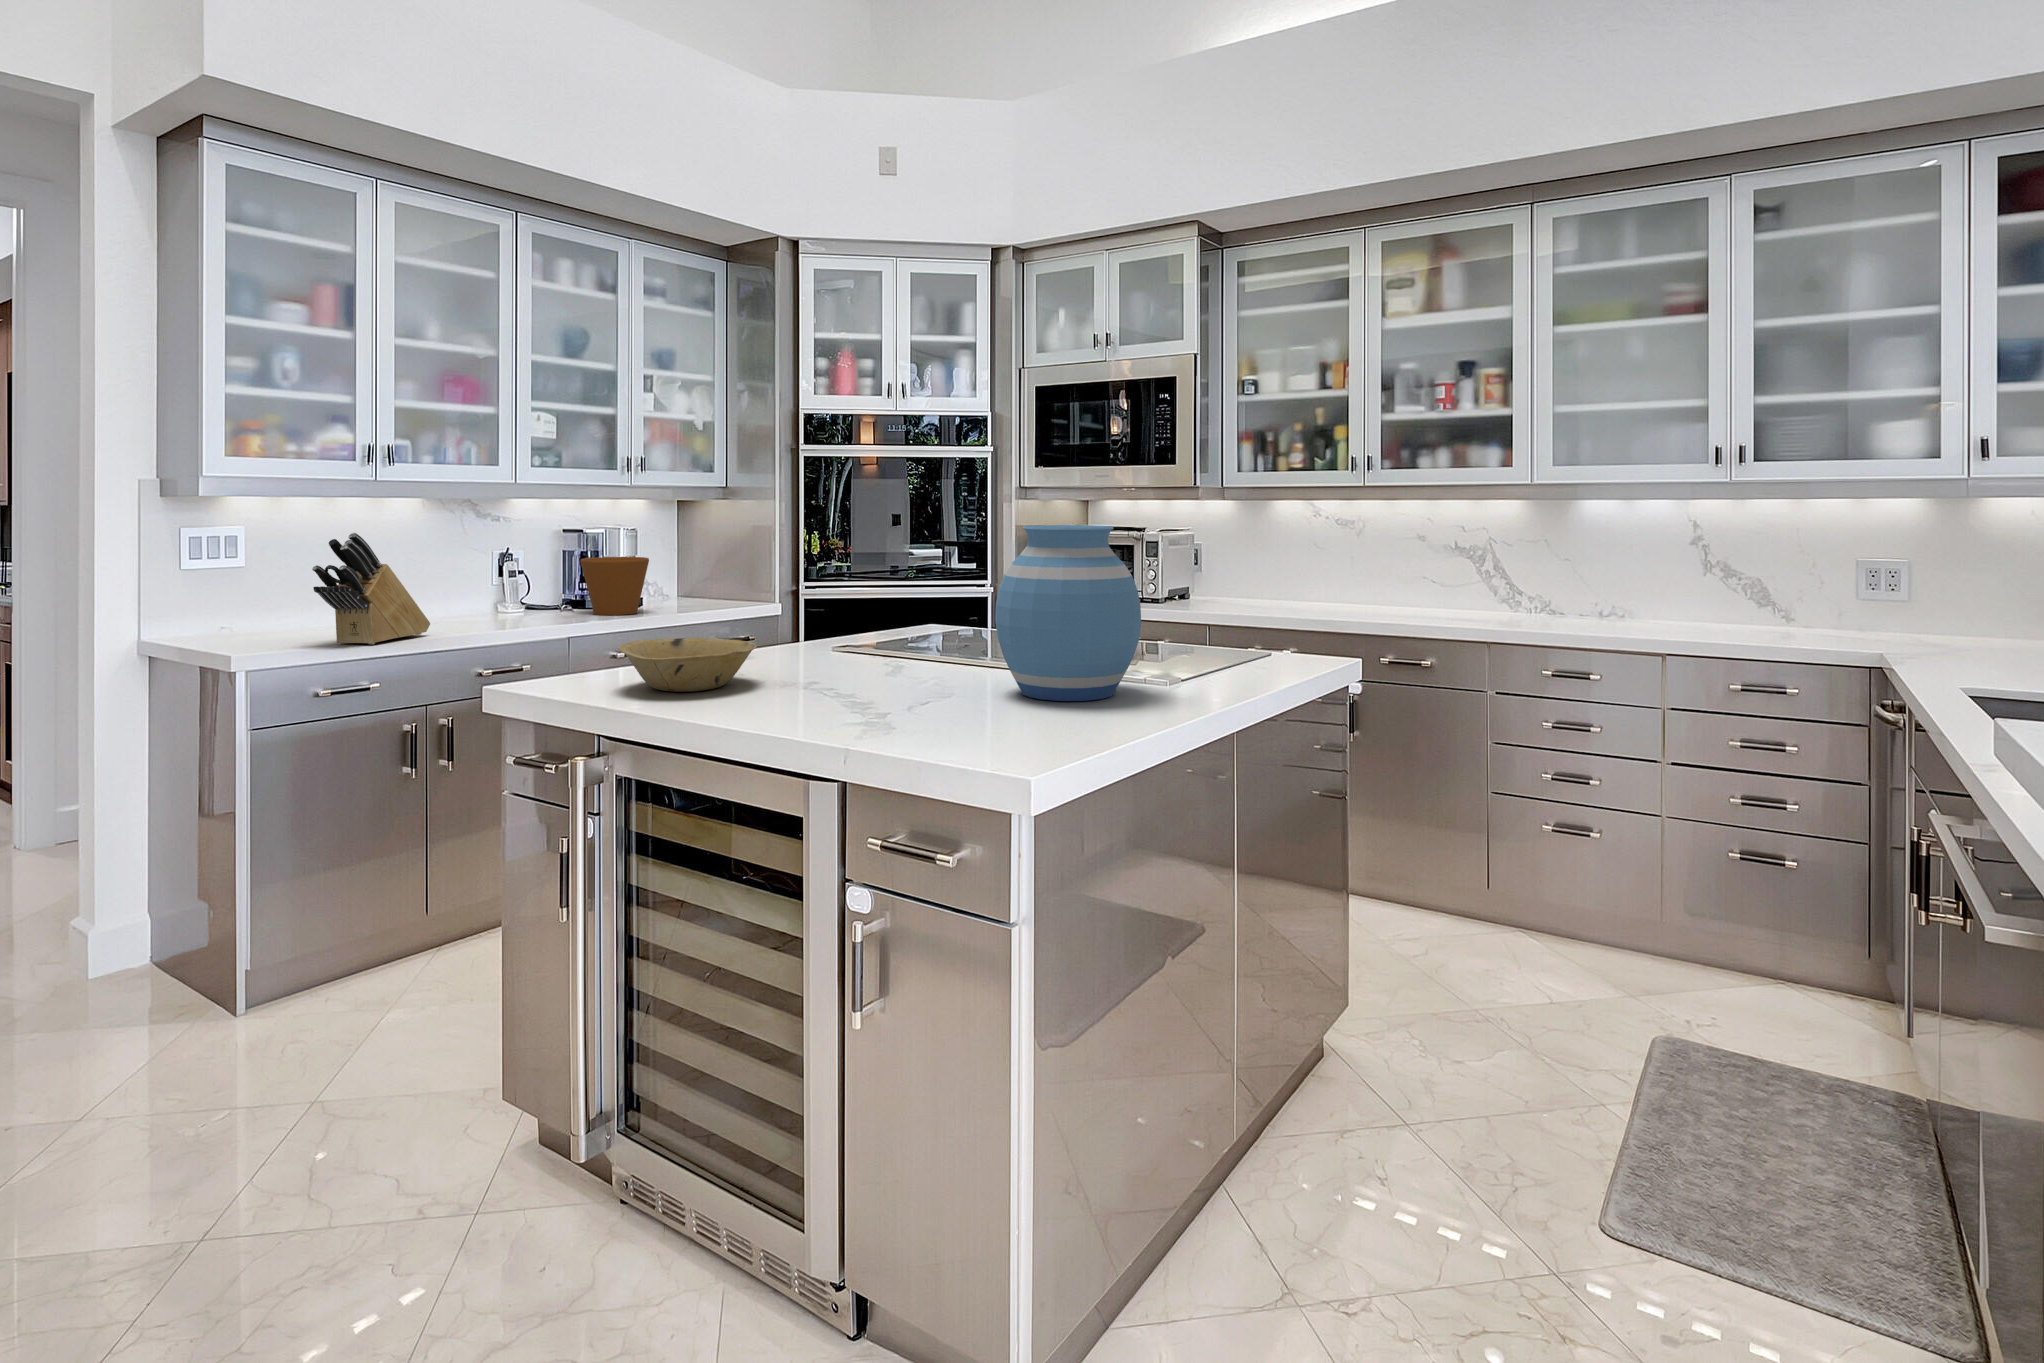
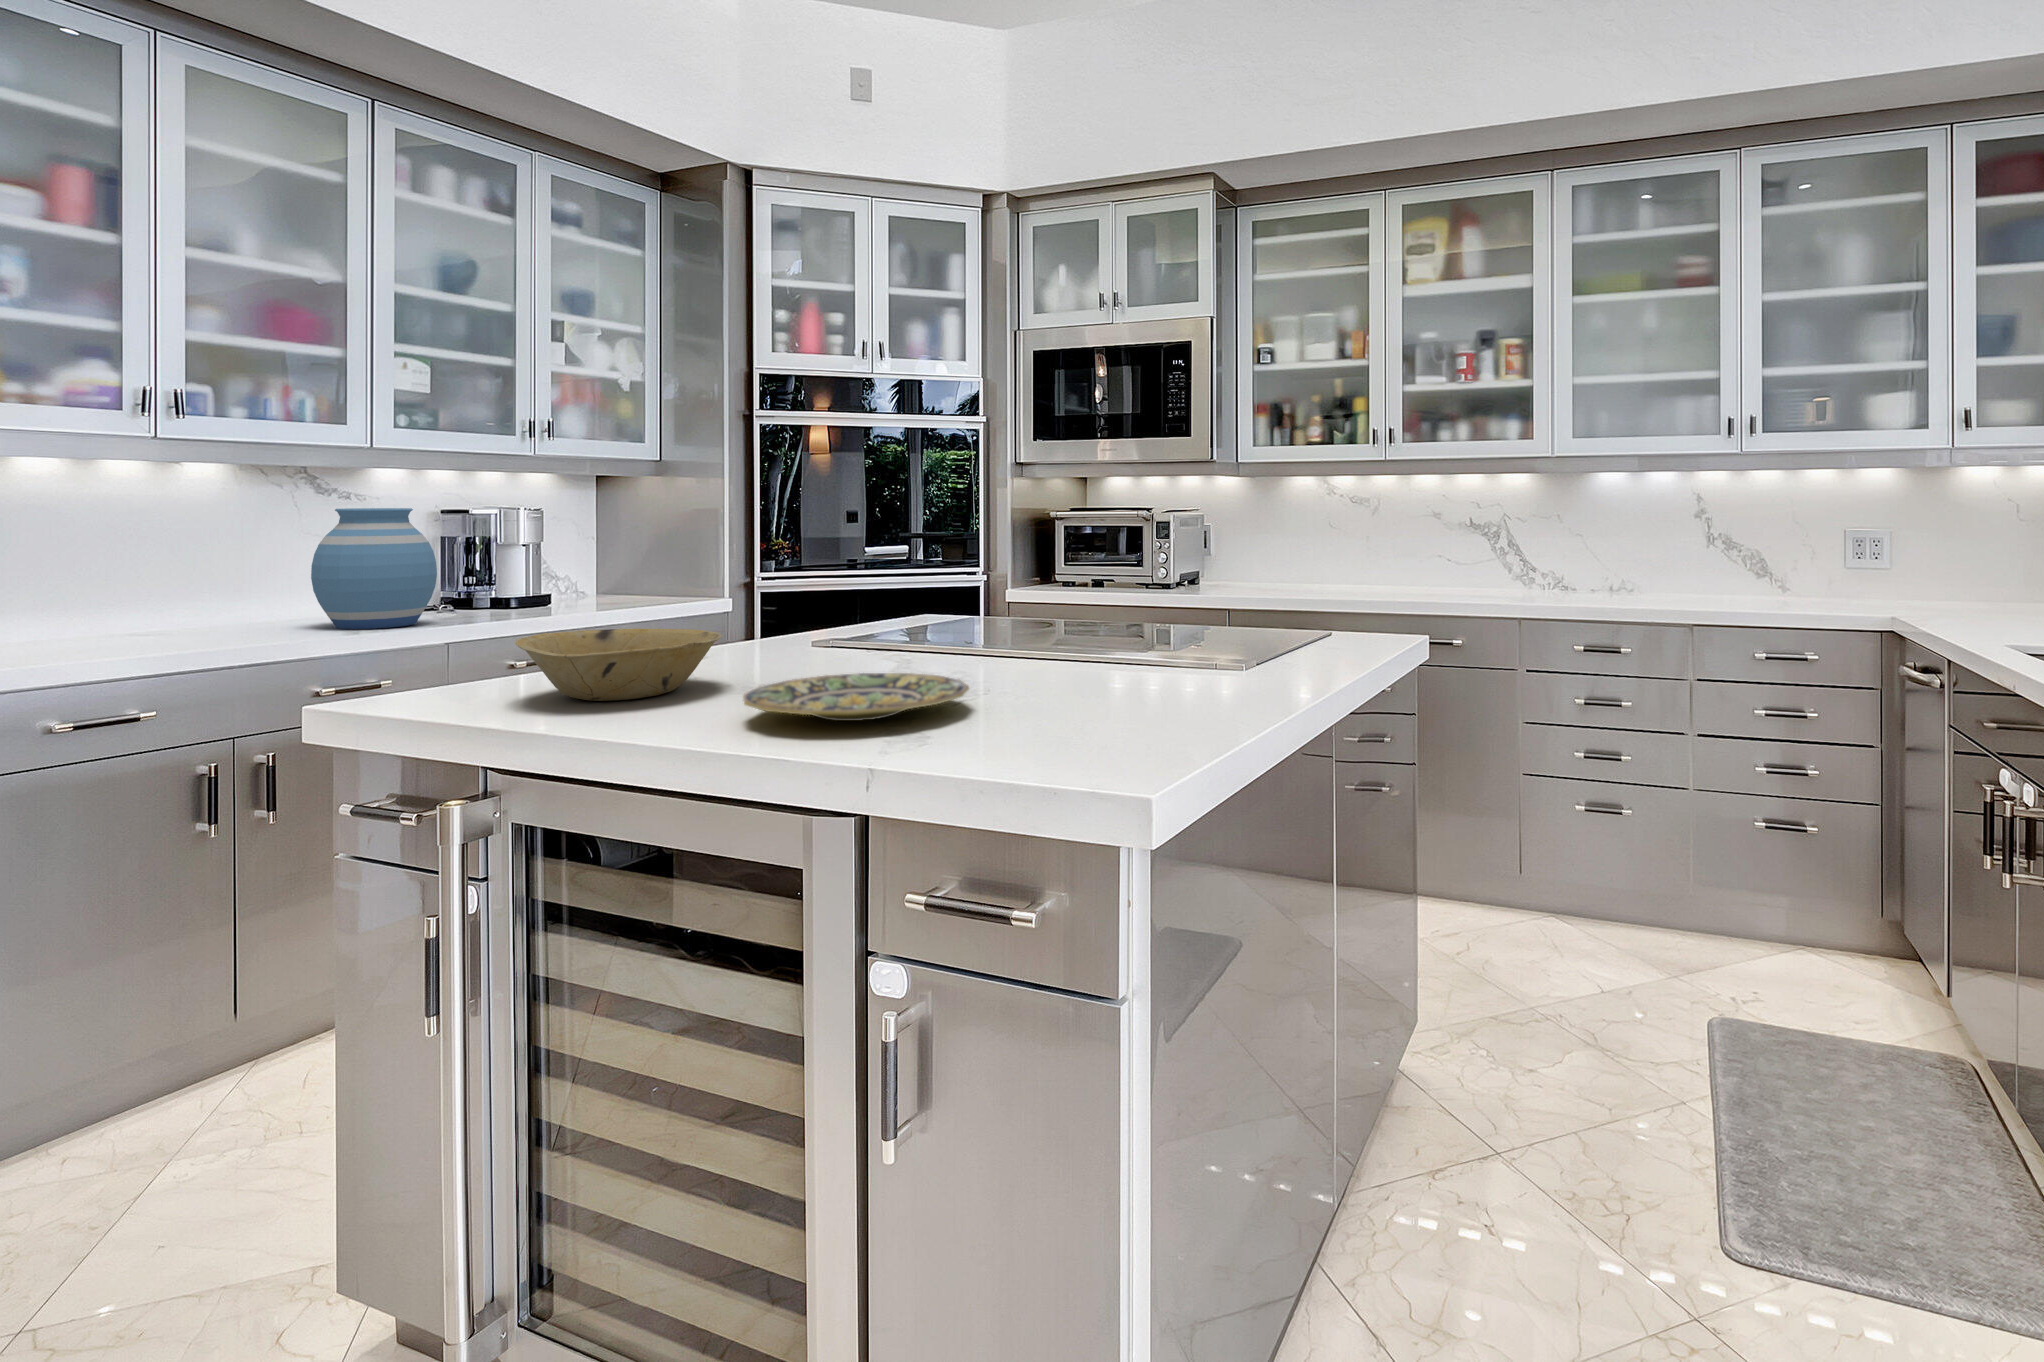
vase: present [995,525,1141,701] -> present [311,508,437,629]
knife block: present [312,533,430,644] -> none [39,502,240,658]
flower pot: present [581,557,649,615] -> none [468,542,562,614]
plate: none [767,678,928,714] -> present [743,673,969,721]

